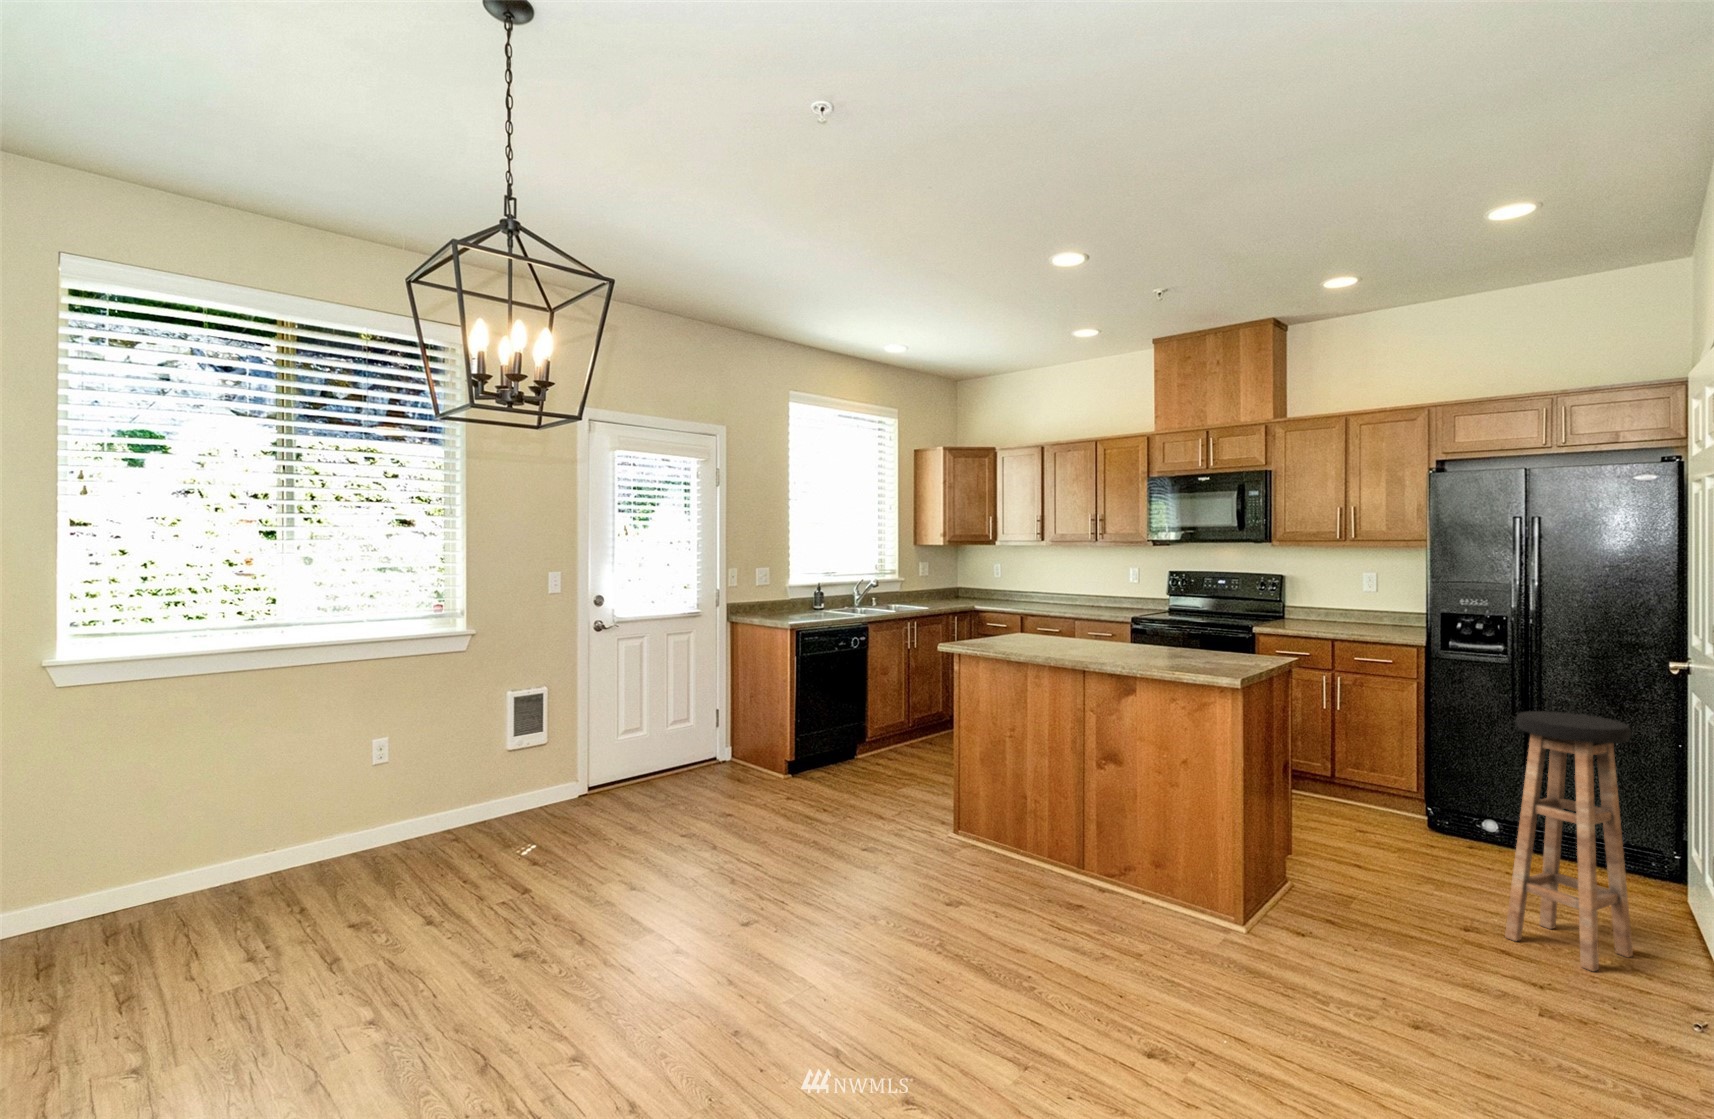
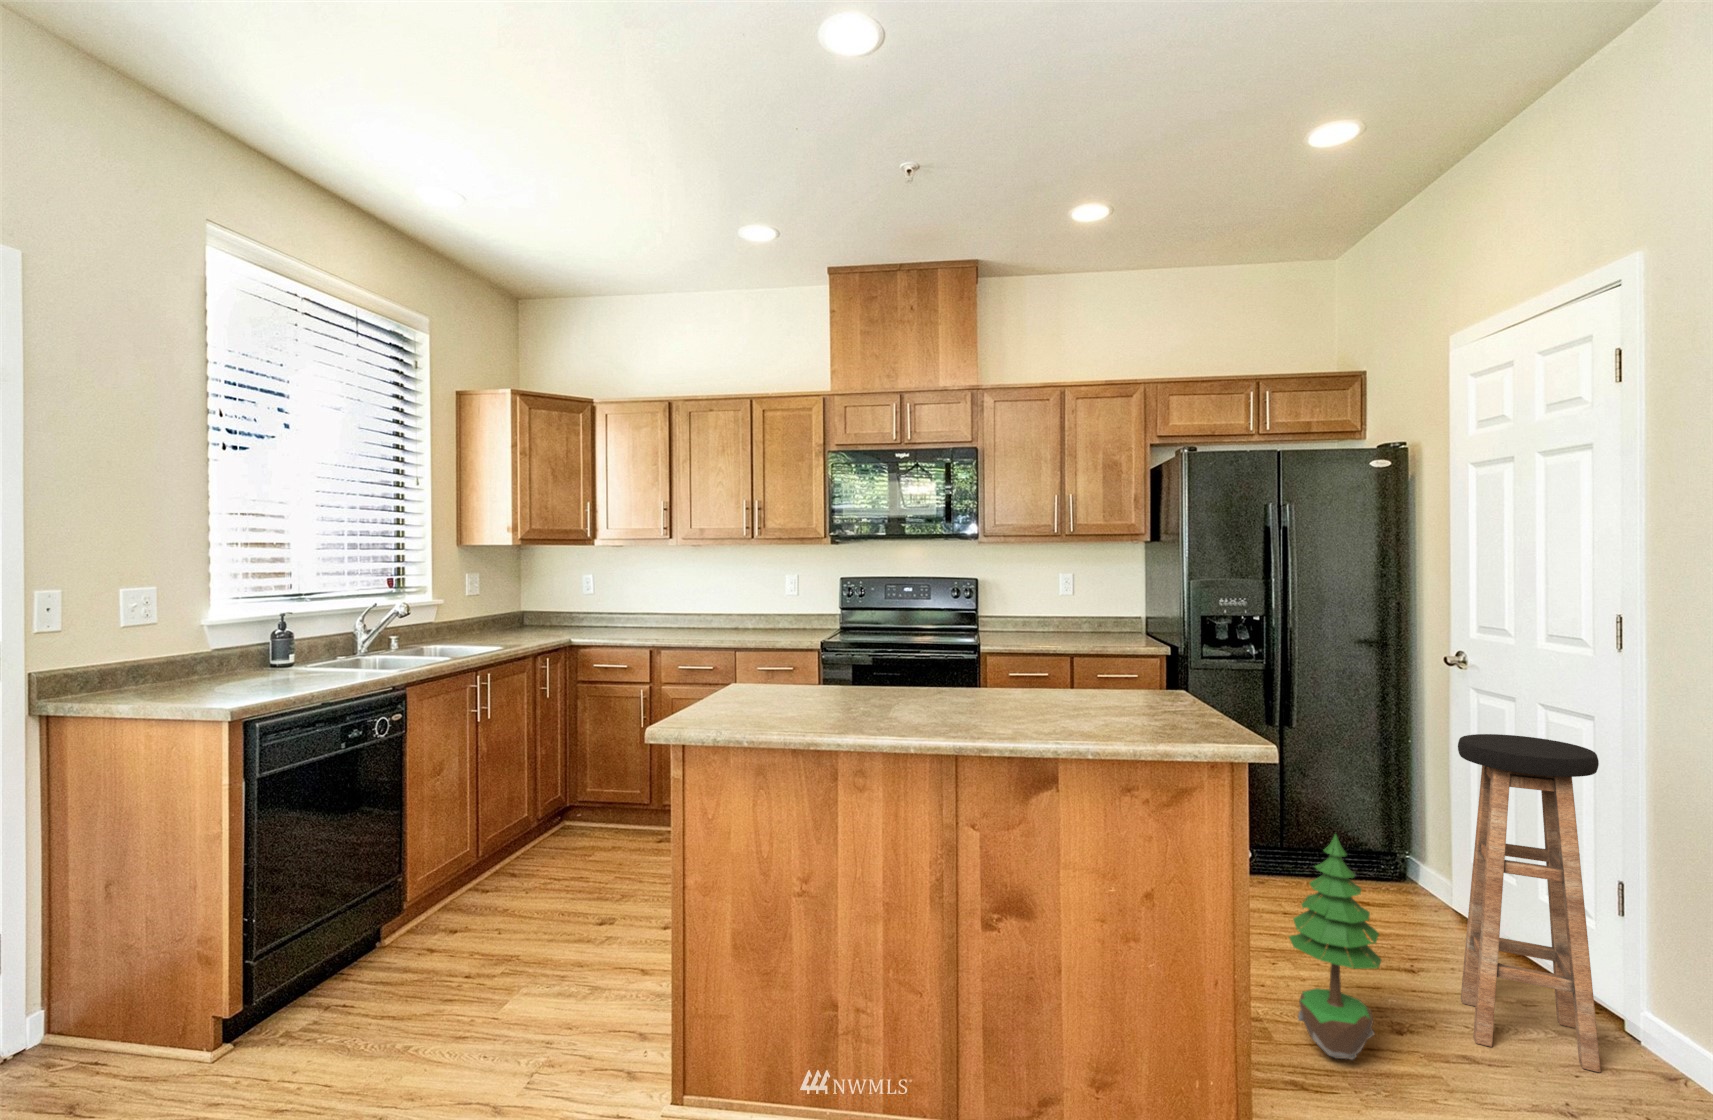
potted tree: none [1333,757,1399,912] -> present [1289,835,1381,1059]

